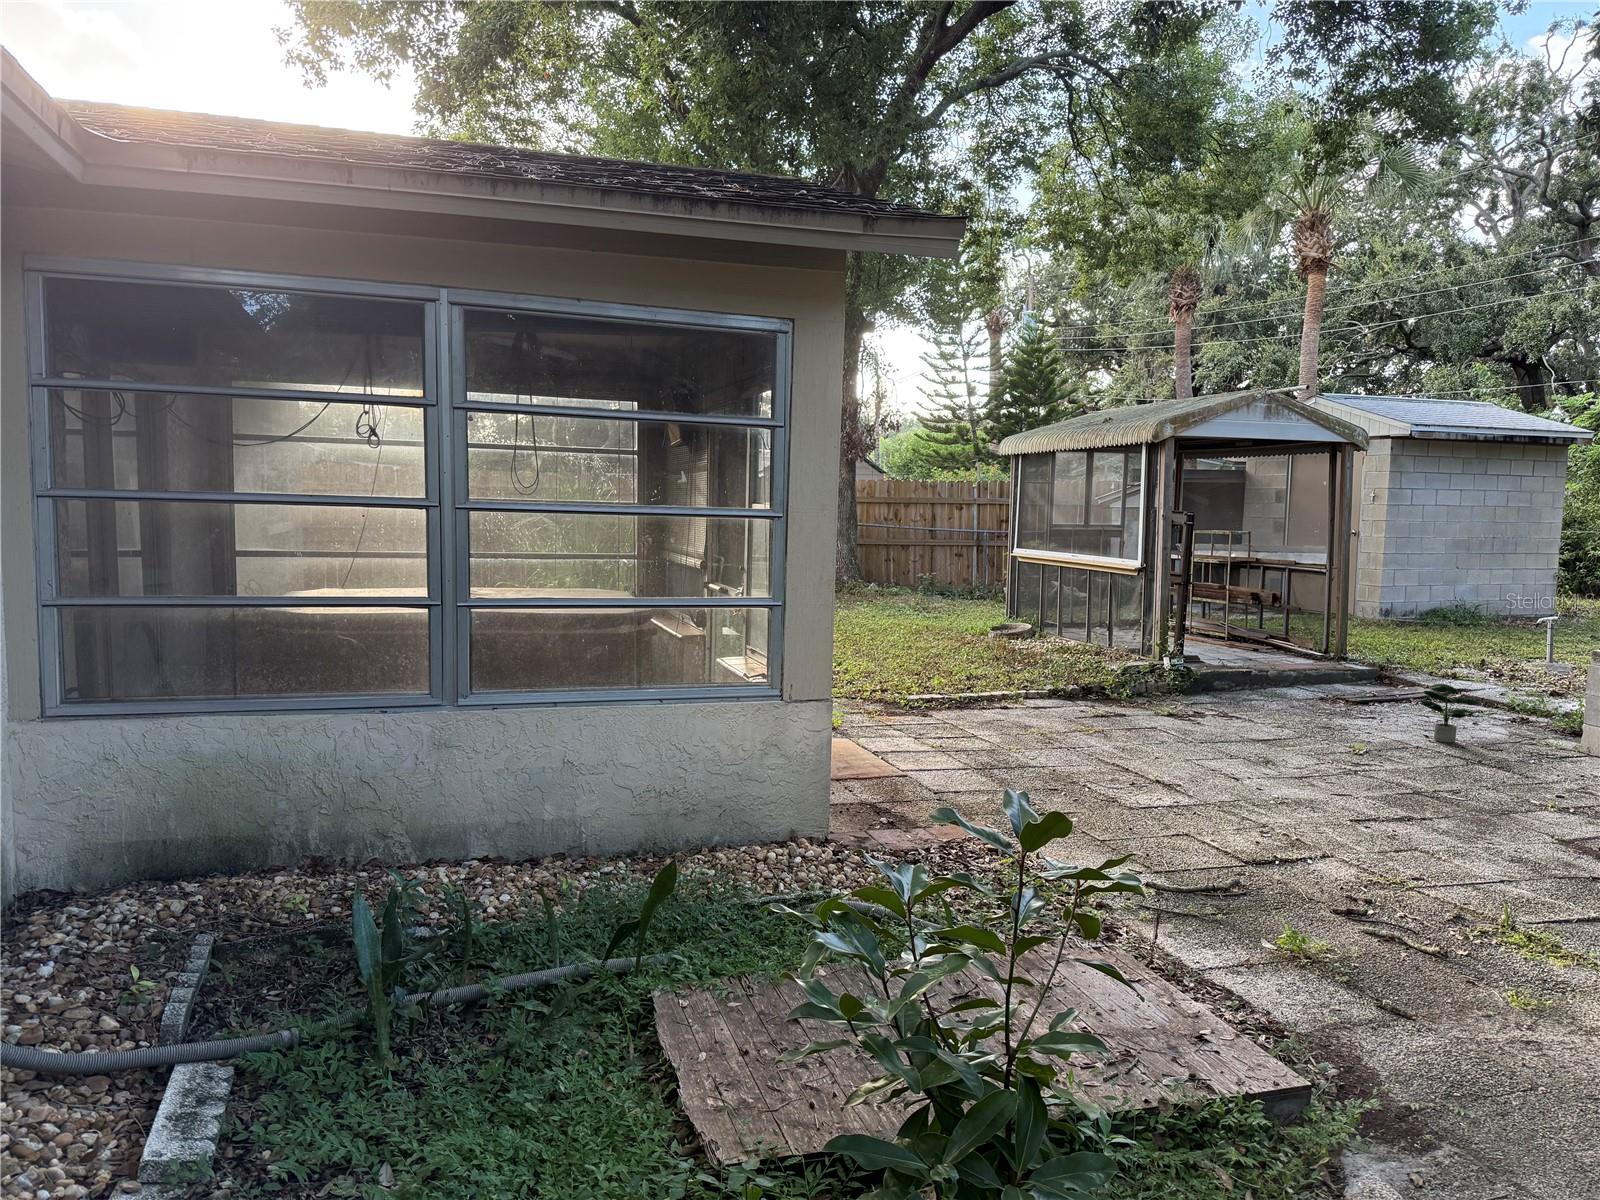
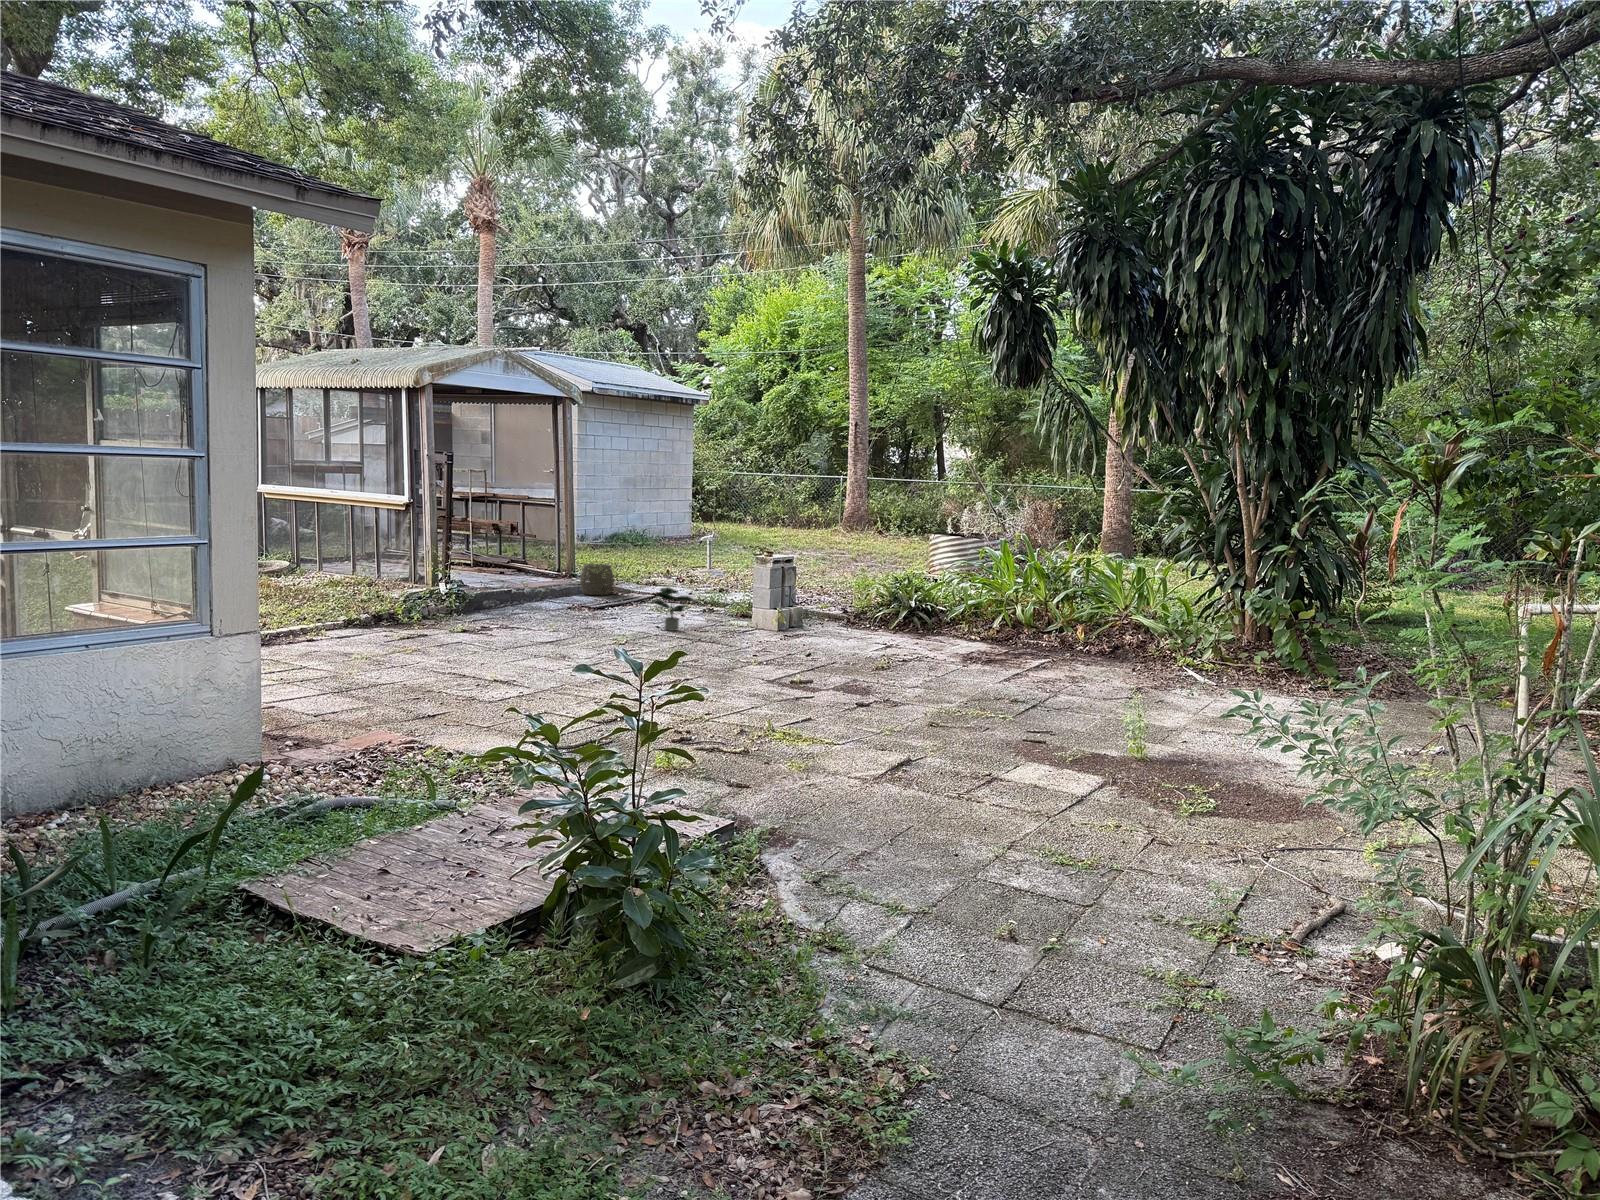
woven basket: none [1346,644,1394,684] -> present [580,564,614,595]

